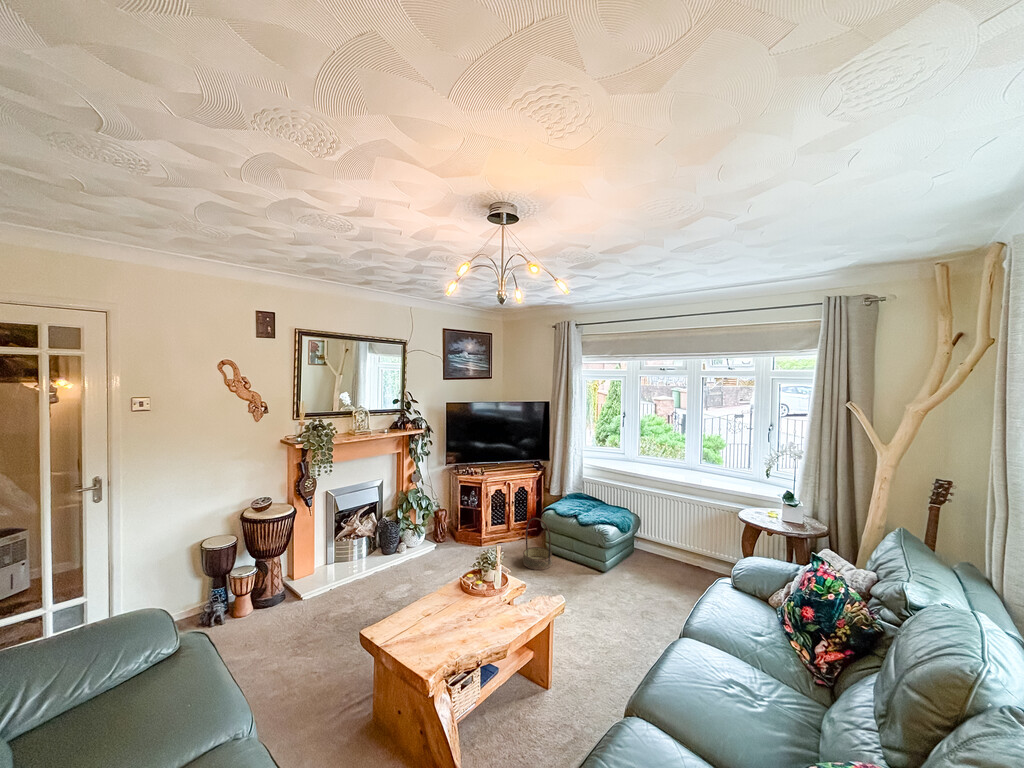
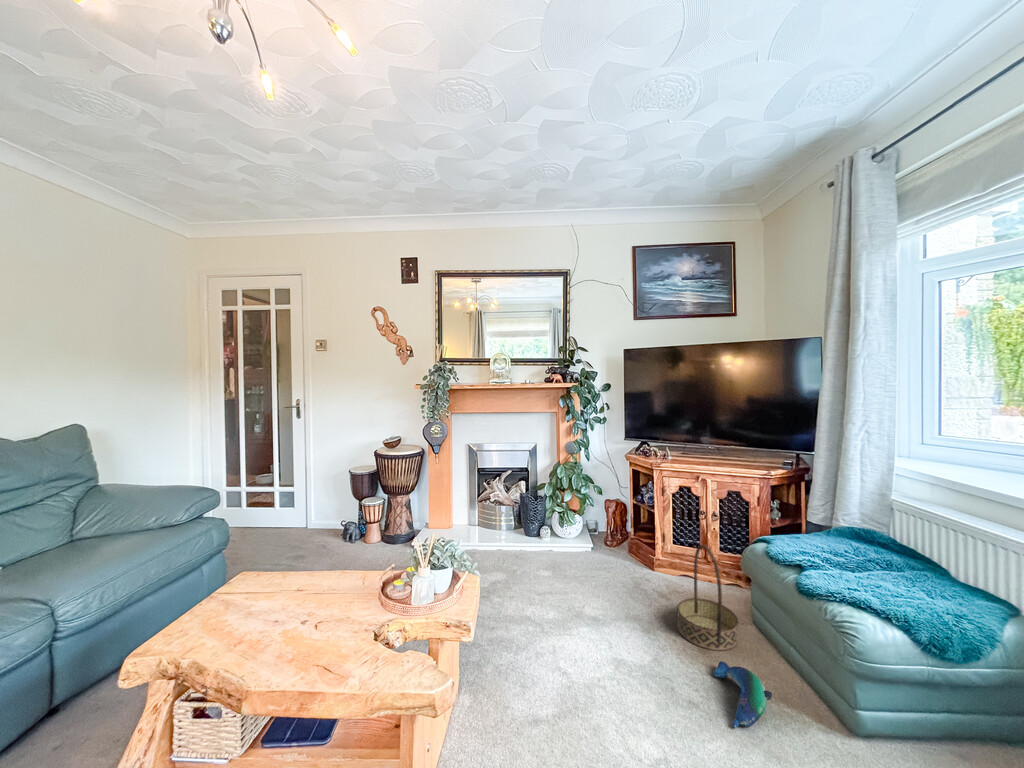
plush toy: none [557,567,585,590] -> present [713,661,772,728]

